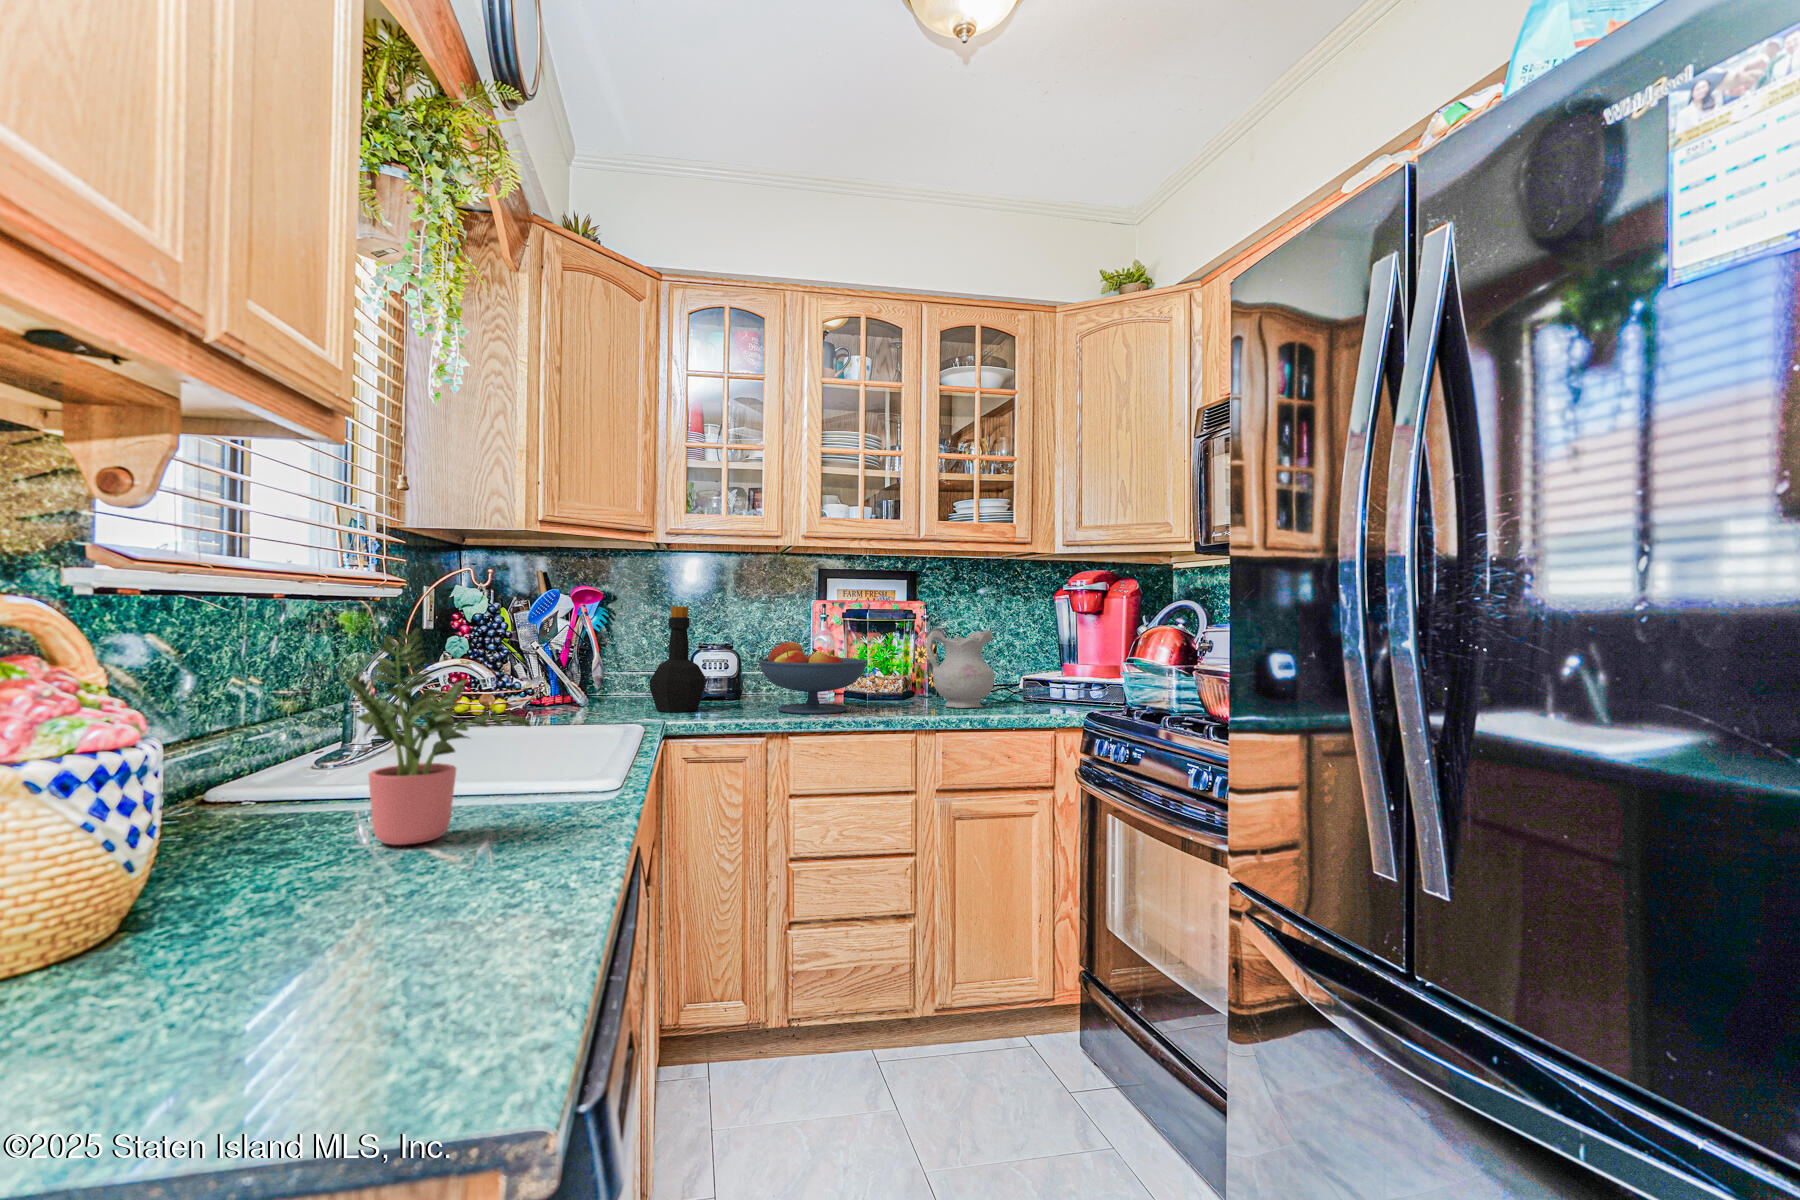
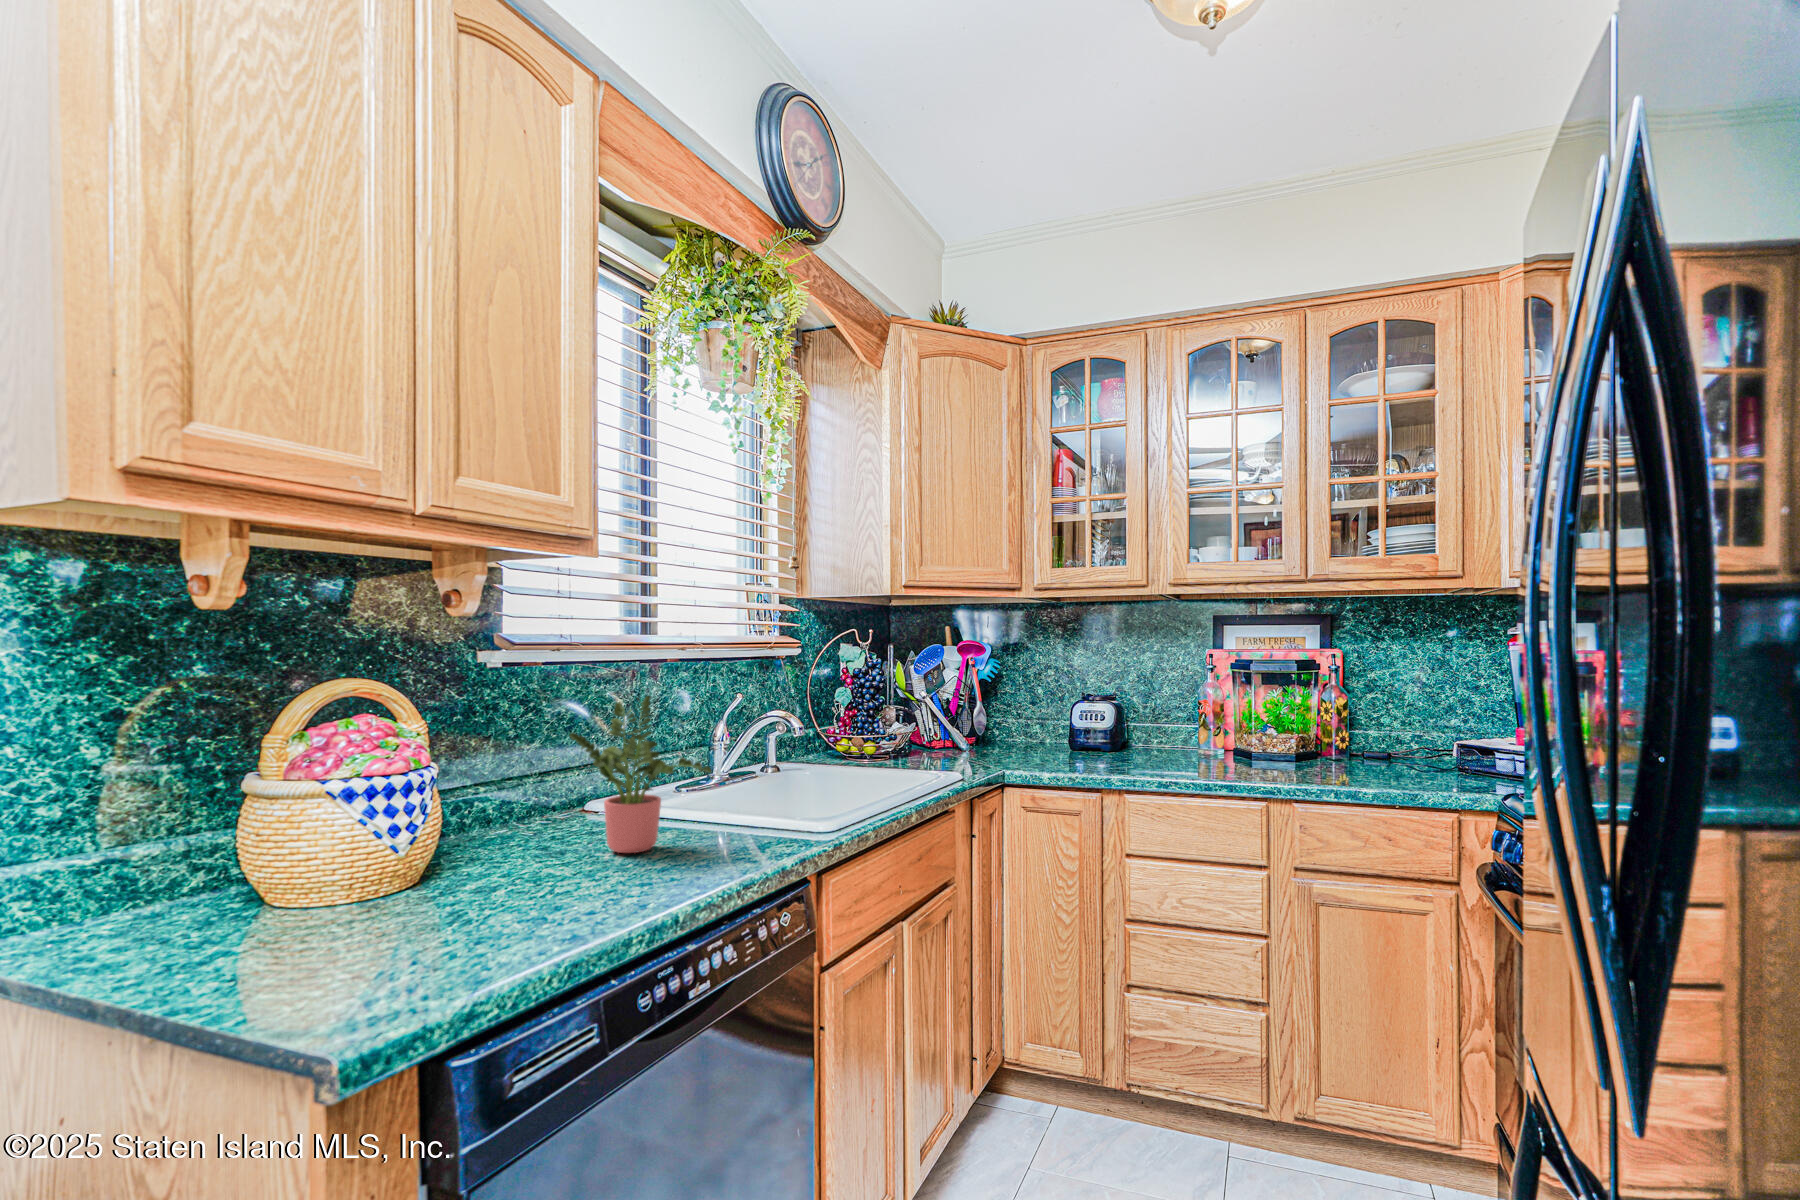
bottle: present [650,607,706,712] -> none [1010,657,1066,758]
ceramic pitcher: present [926,628,994,708] -> none [1307,682,1401,780]
fruit bowl: present [758,642,867,714] -> none [1108,693,1226,772]

